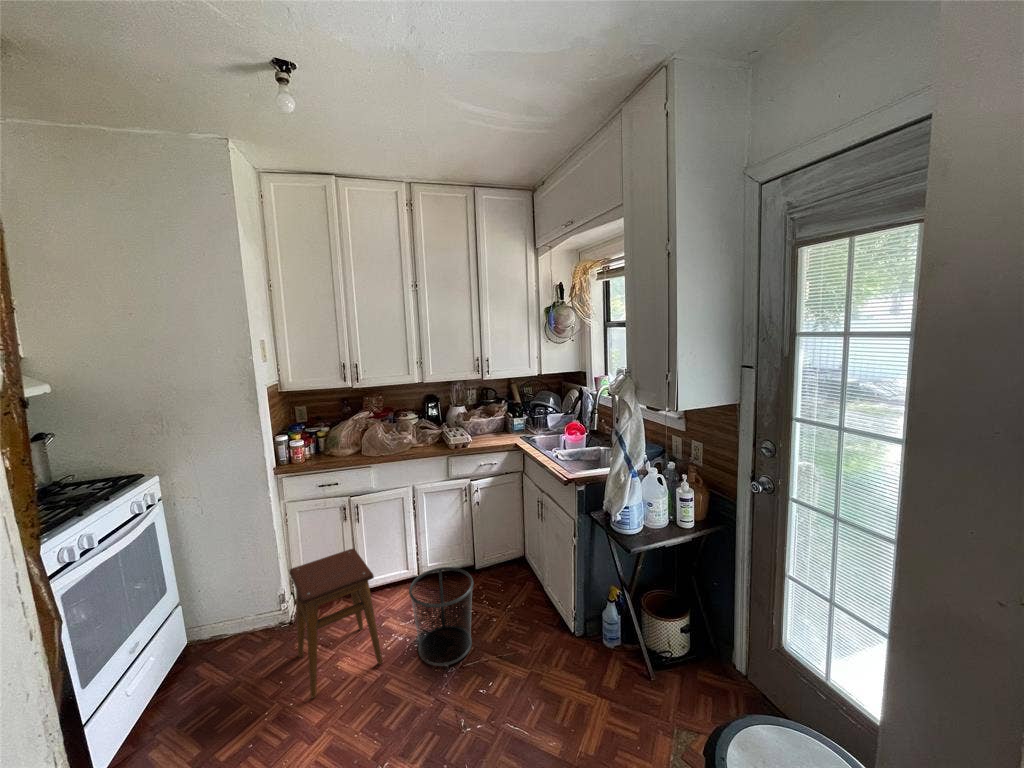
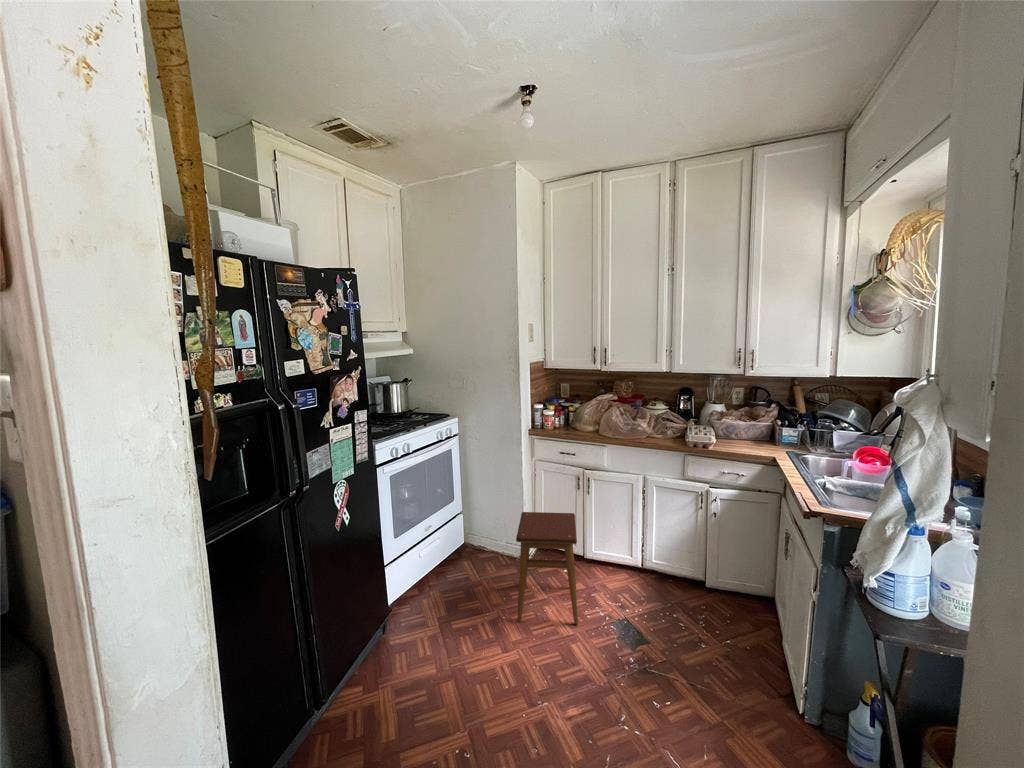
waste bin: present [409,567,474,666] -> none [607,560,676,662]

